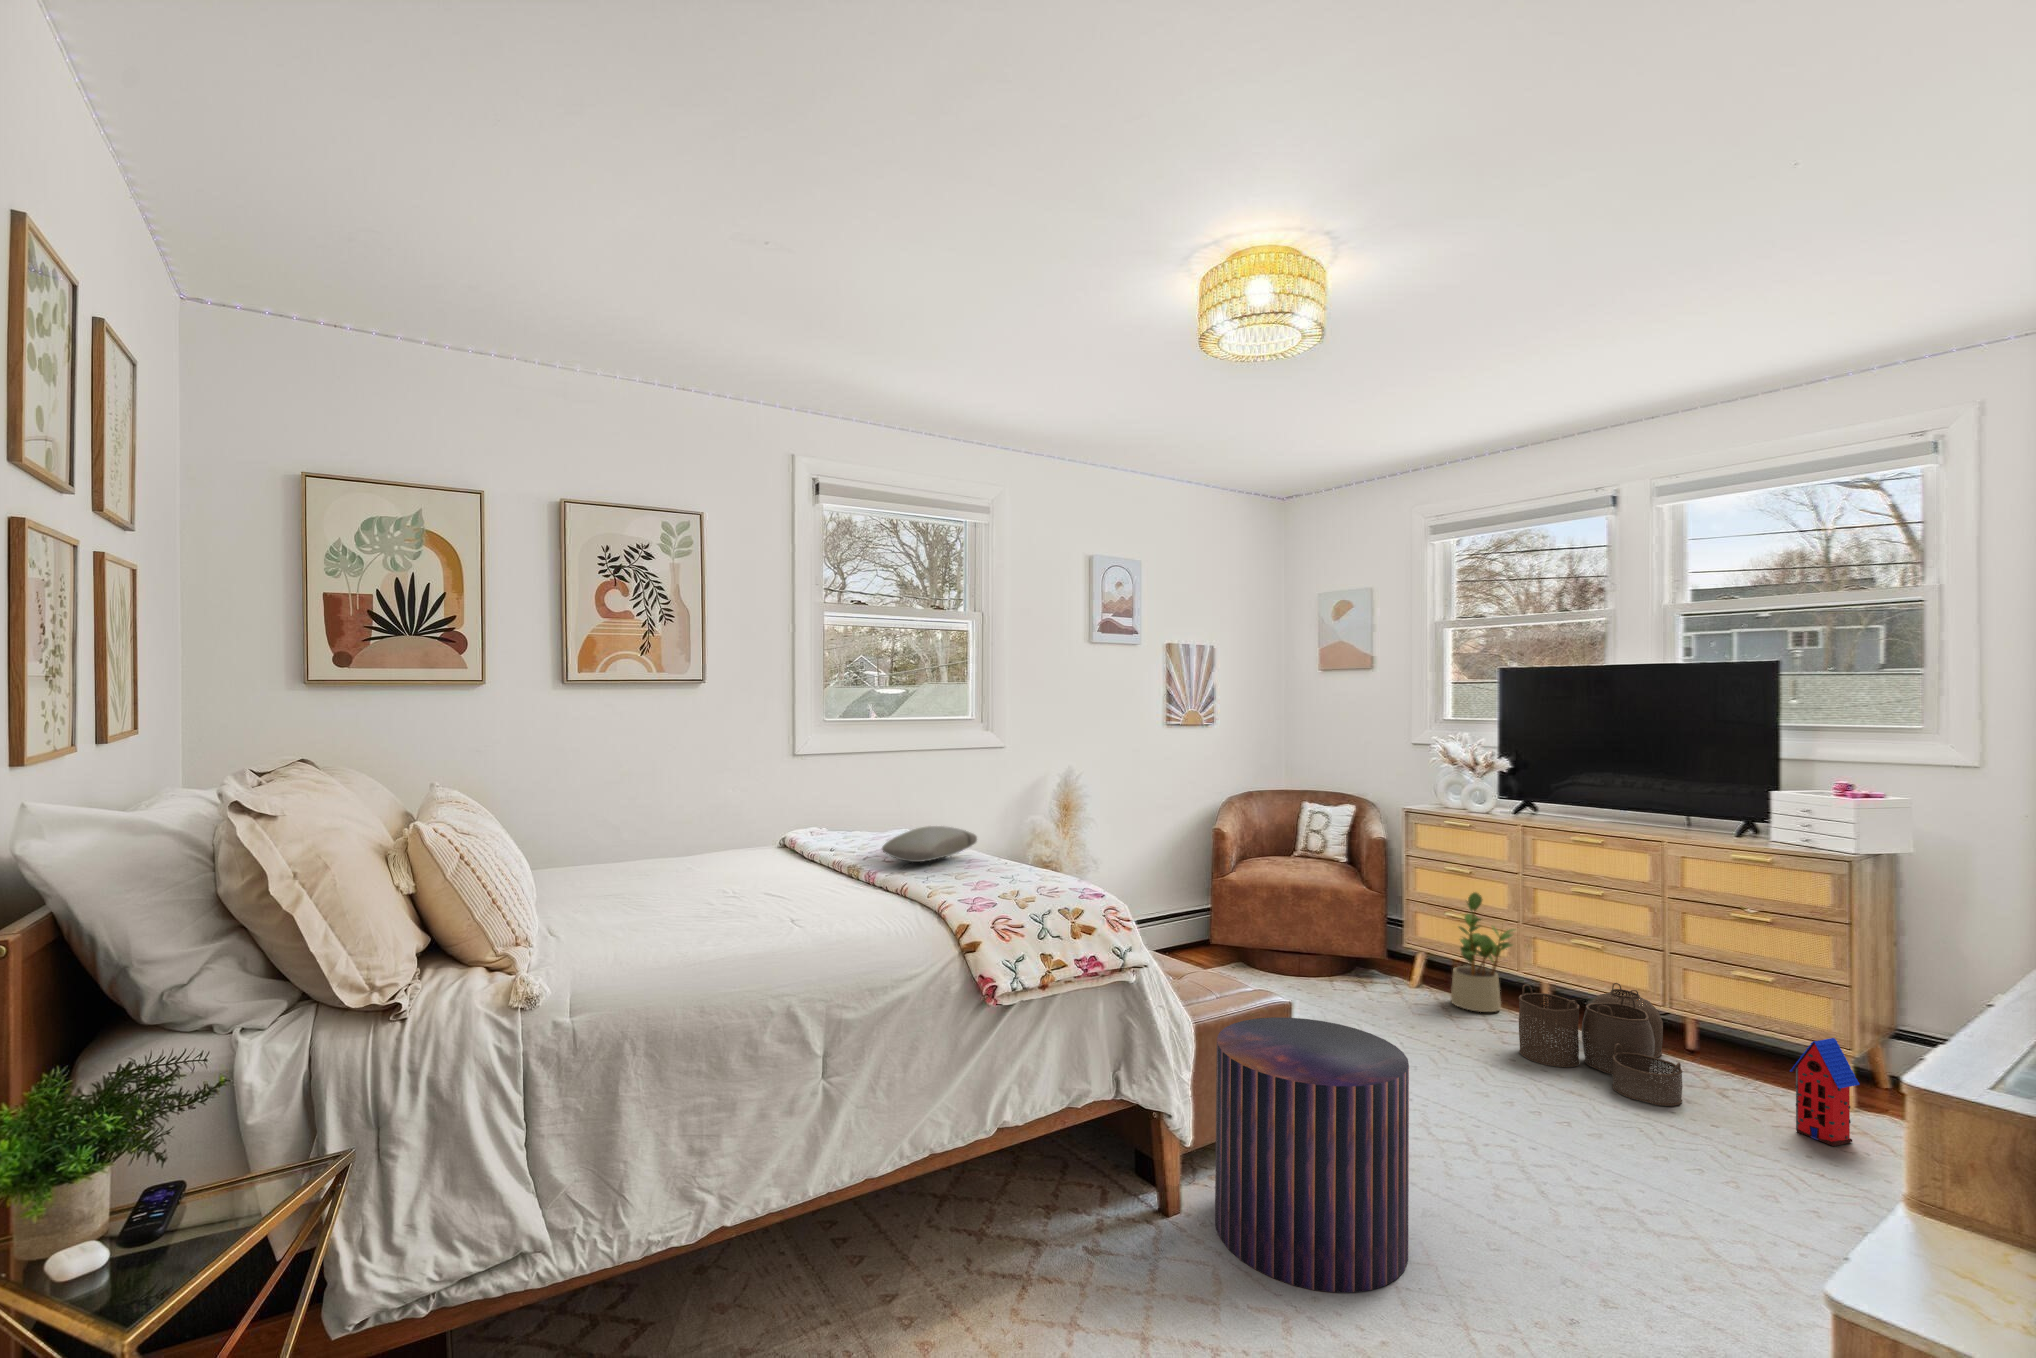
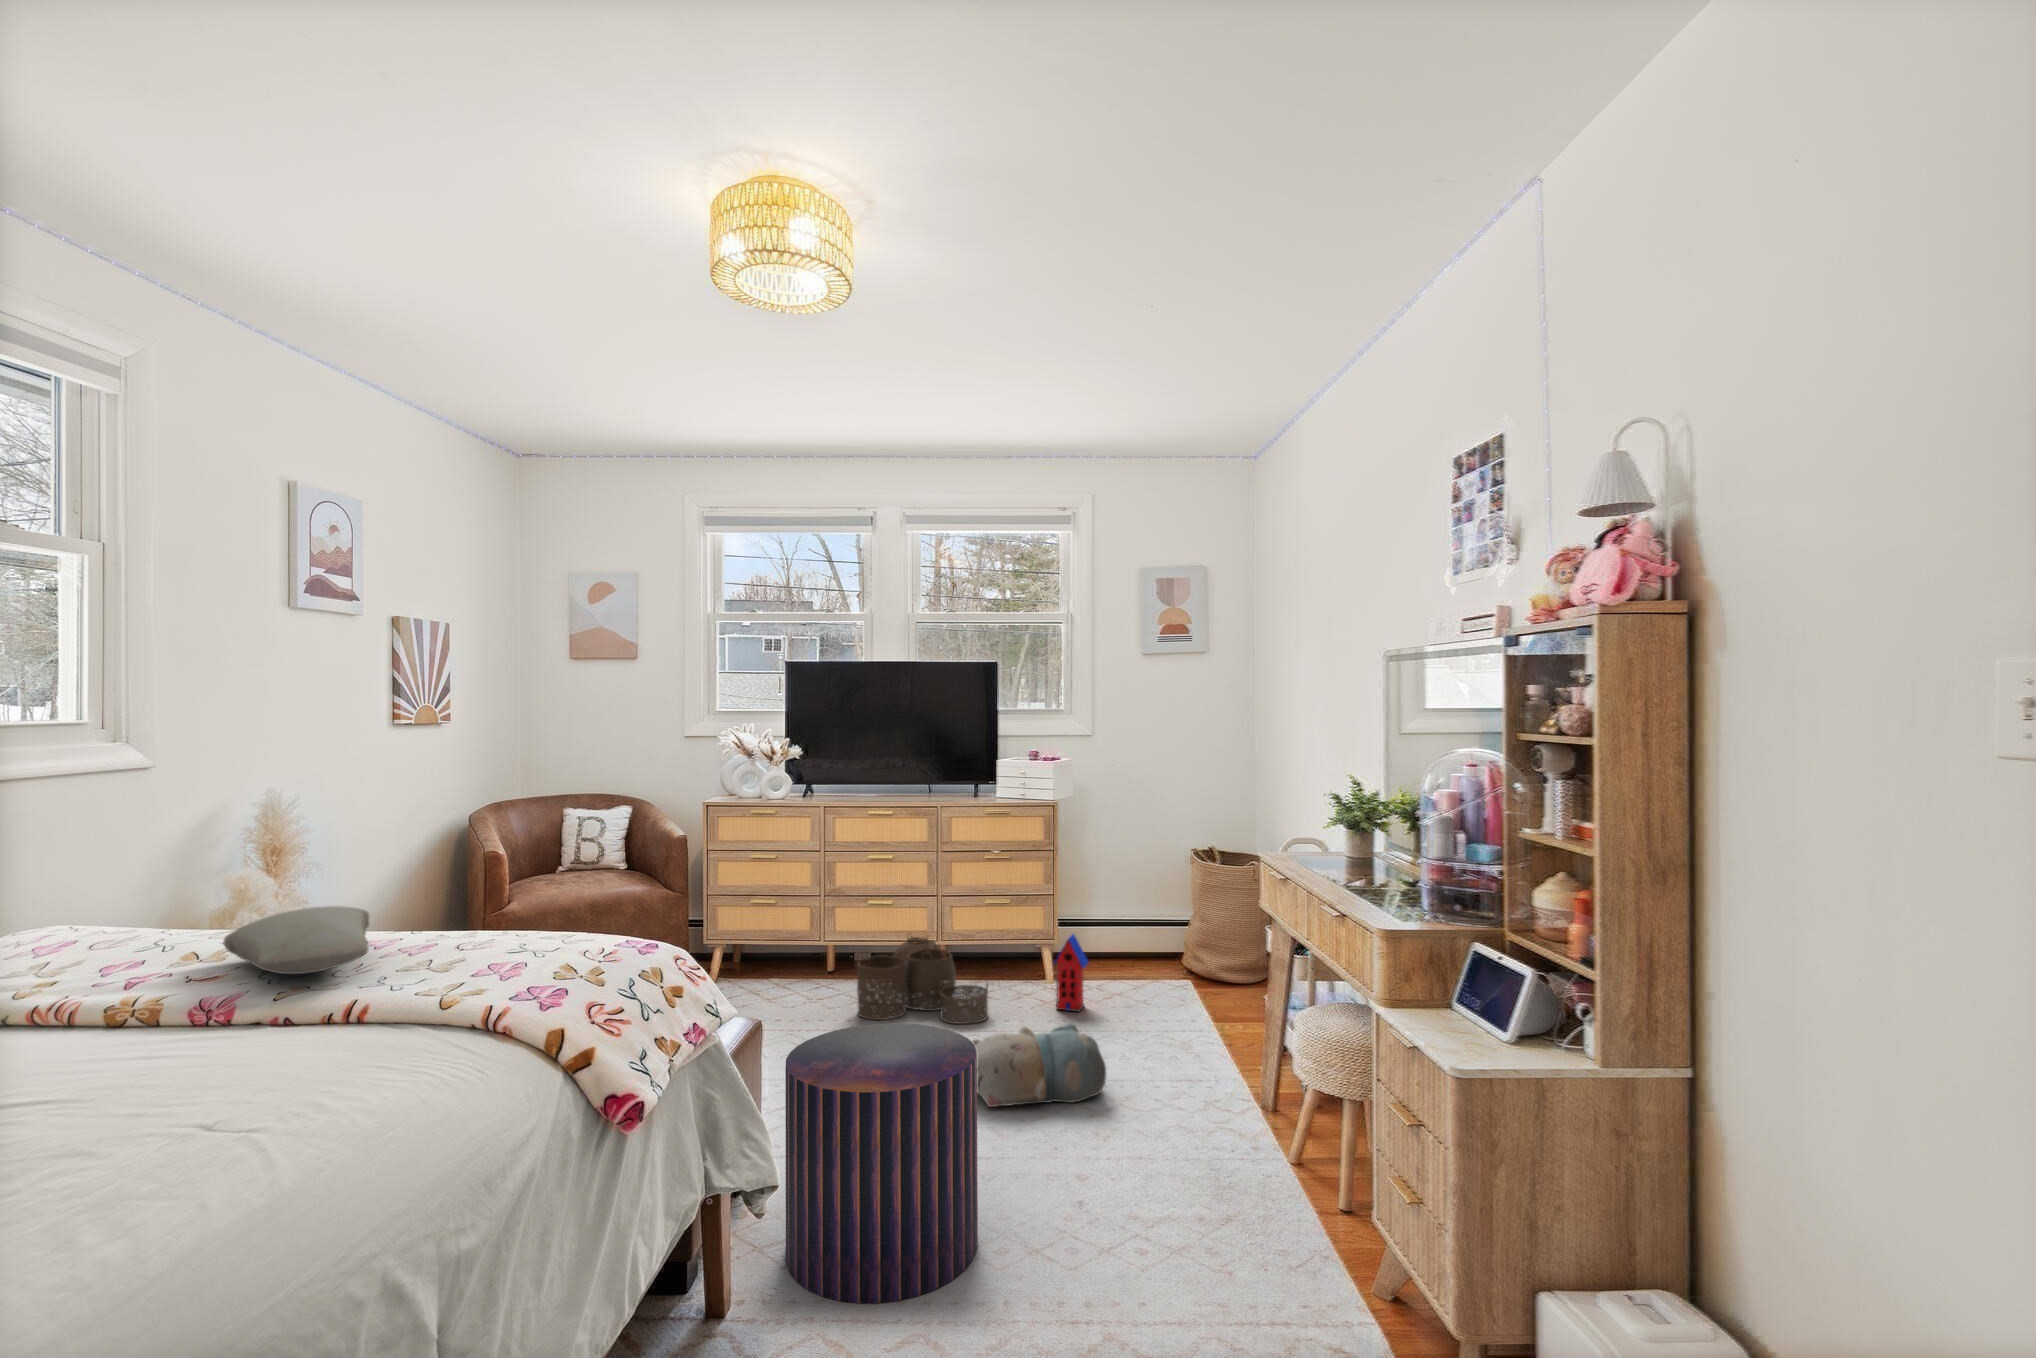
potted plant: present [1451,892,1514,1012] -> none [766,877,822,993]
plush toy: none [1545,1106,1749,1235] -> present [973,1022,1106,1107]

